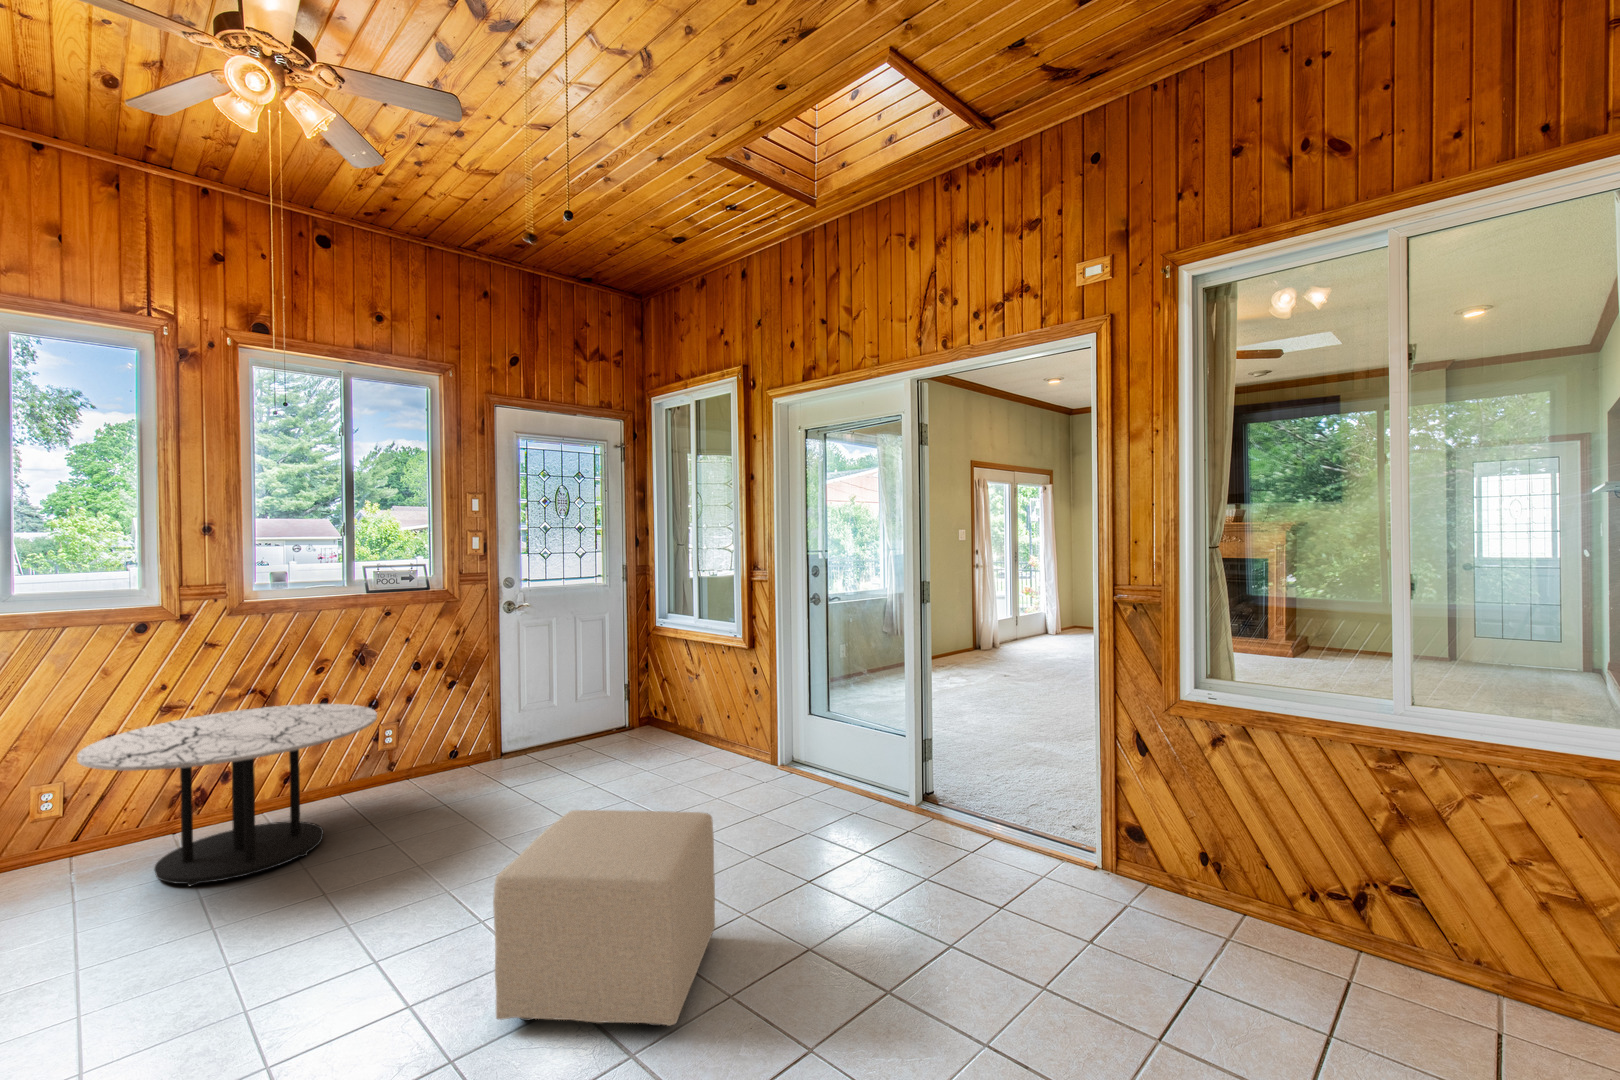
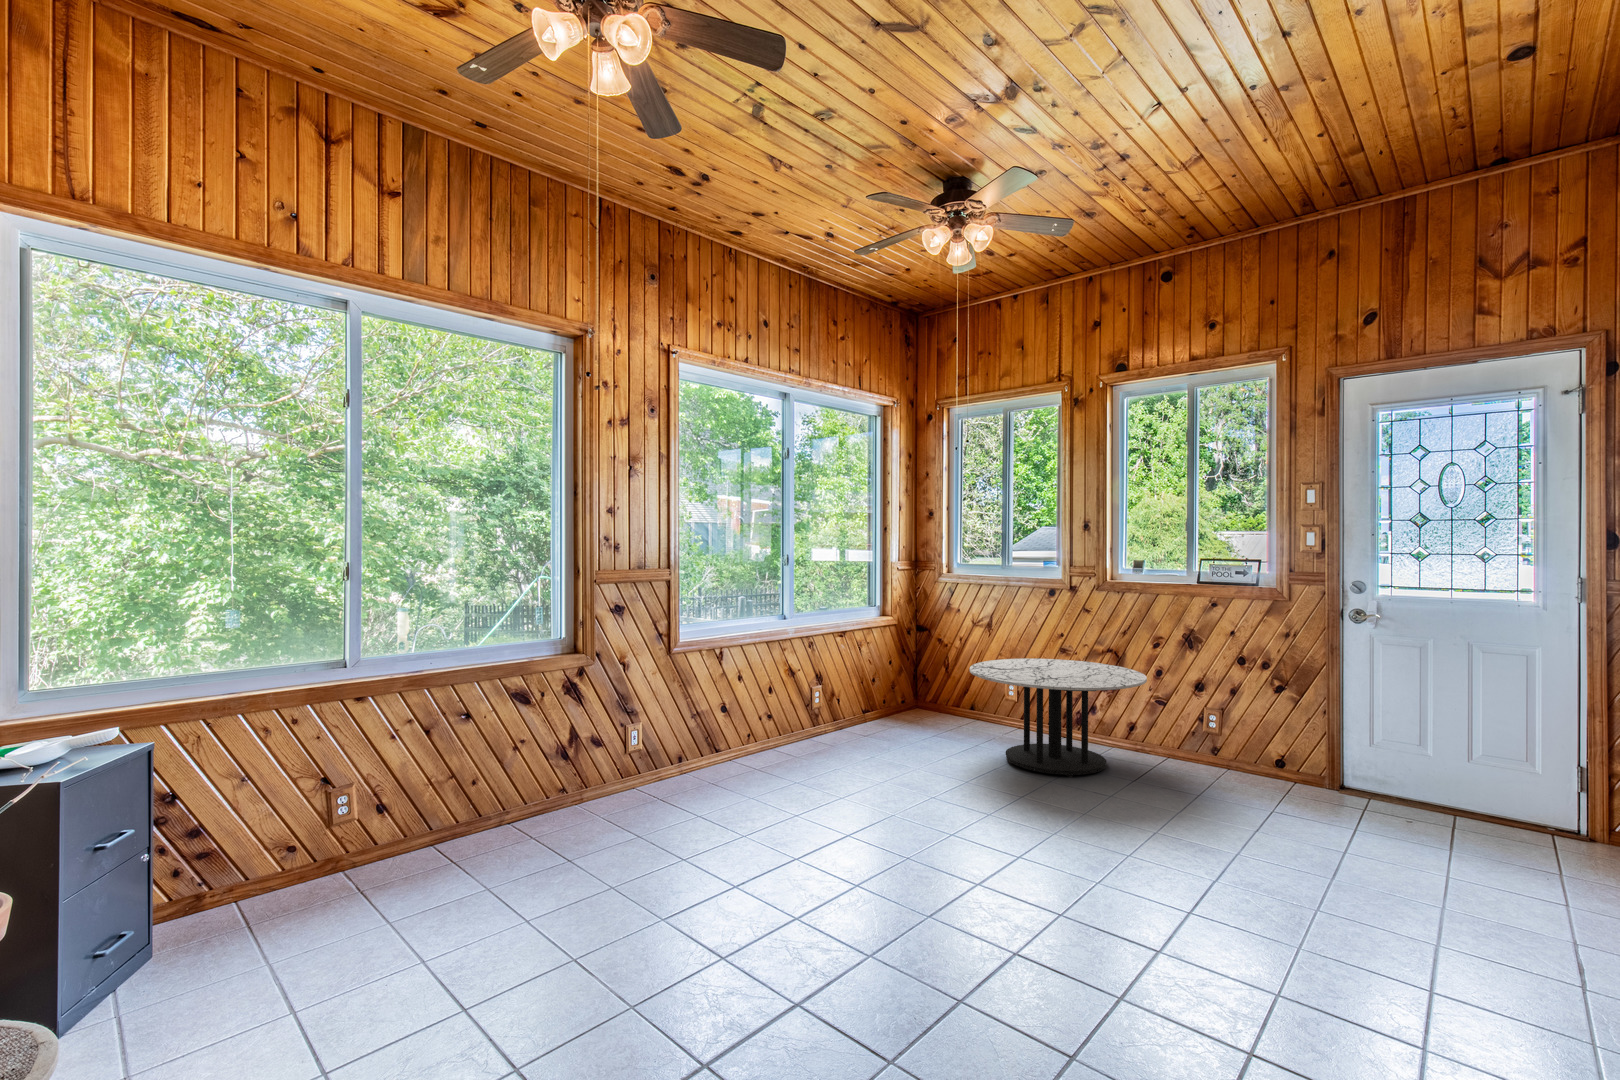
ottoman: present [493,810,715,1026] -> none [898,775,1065,955]

